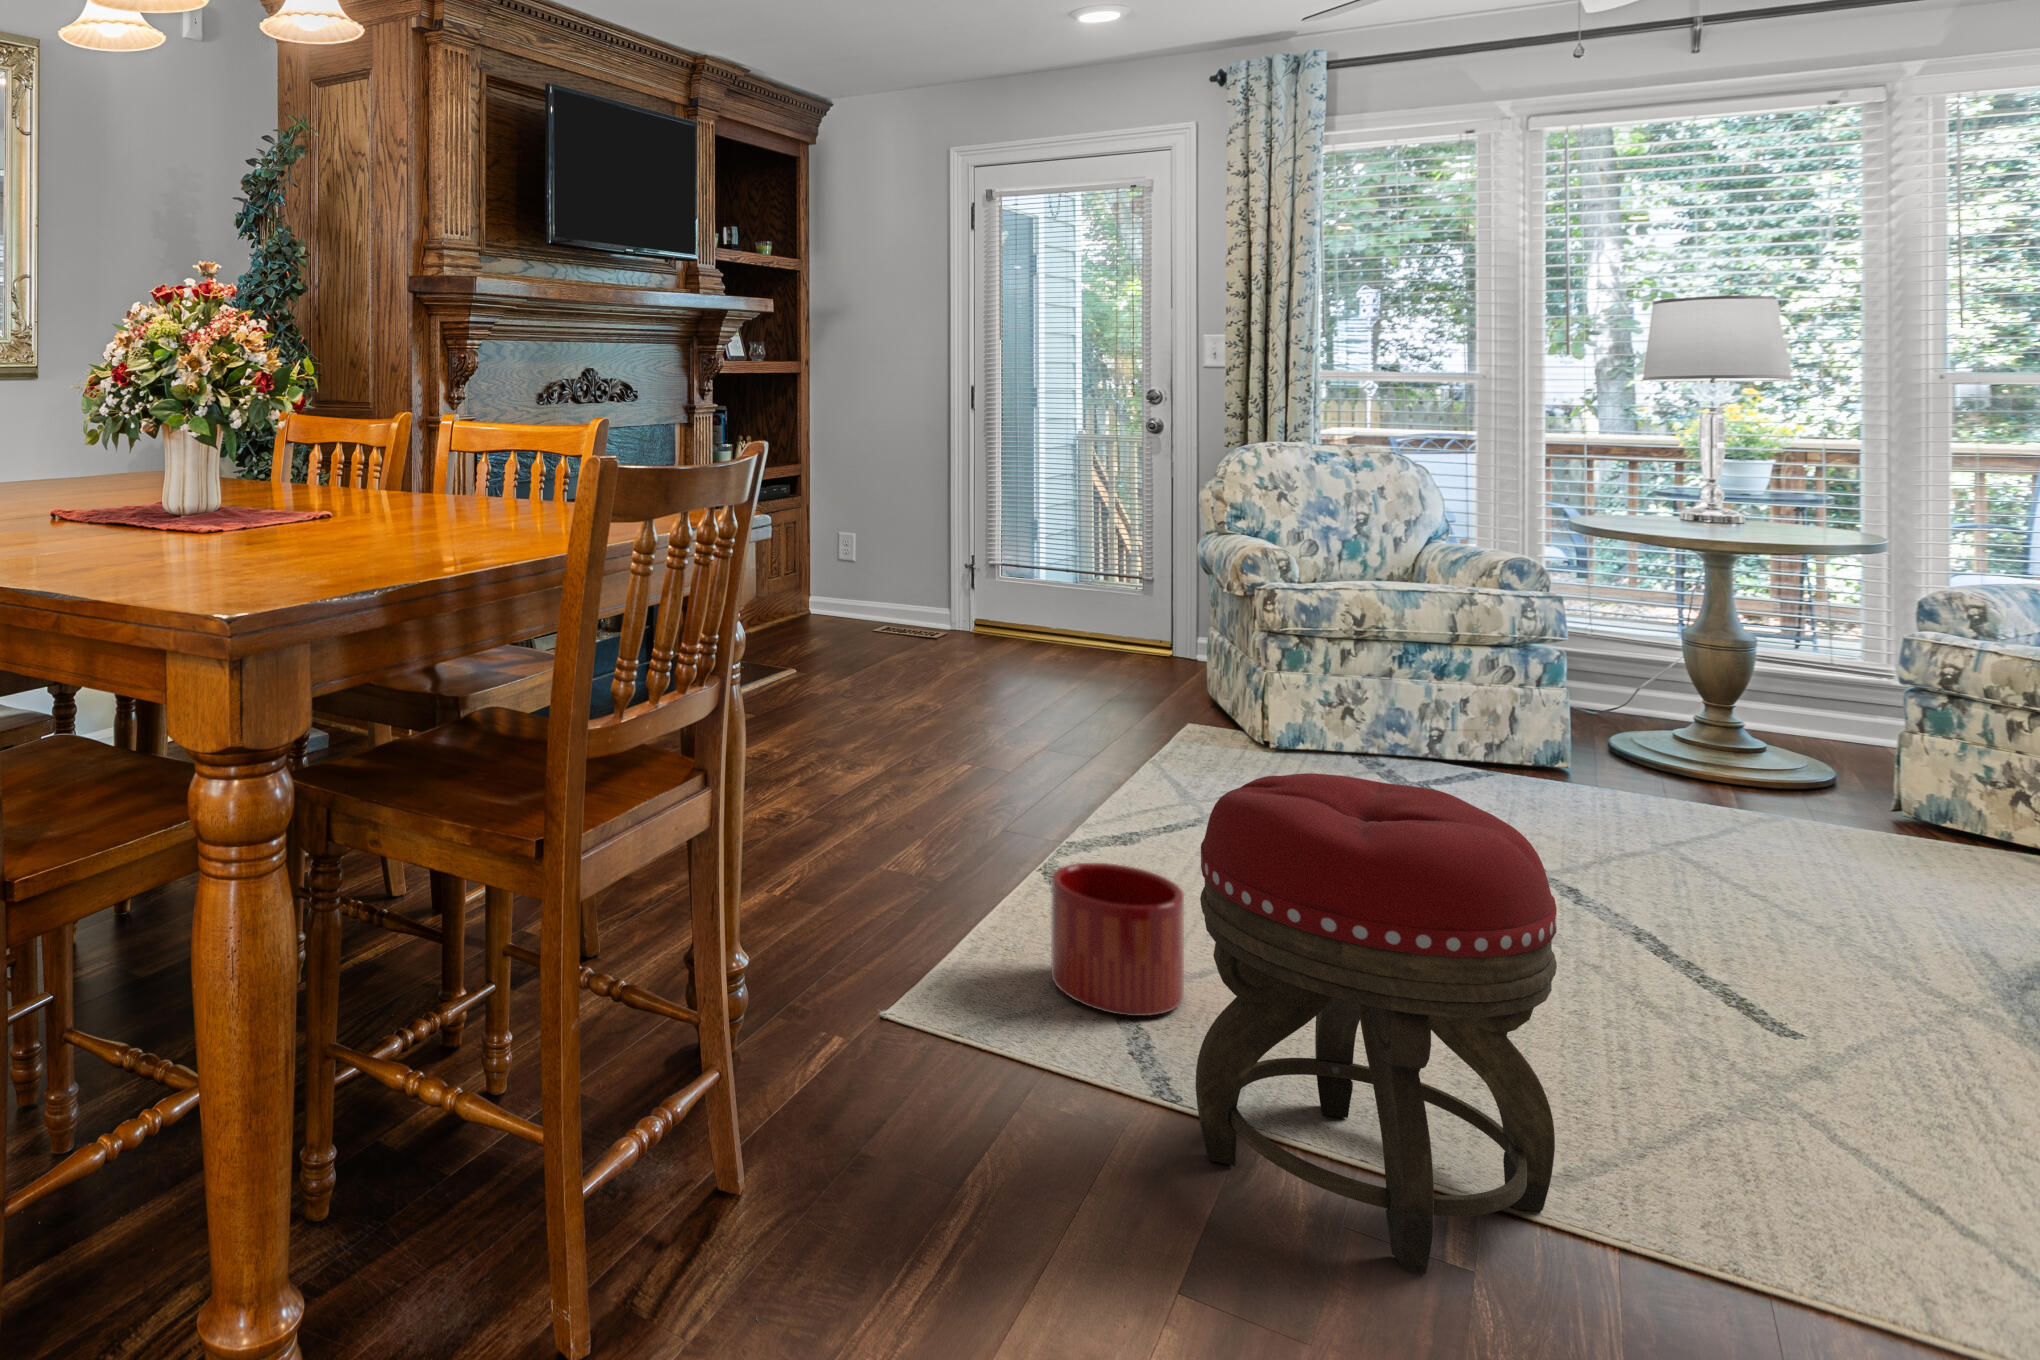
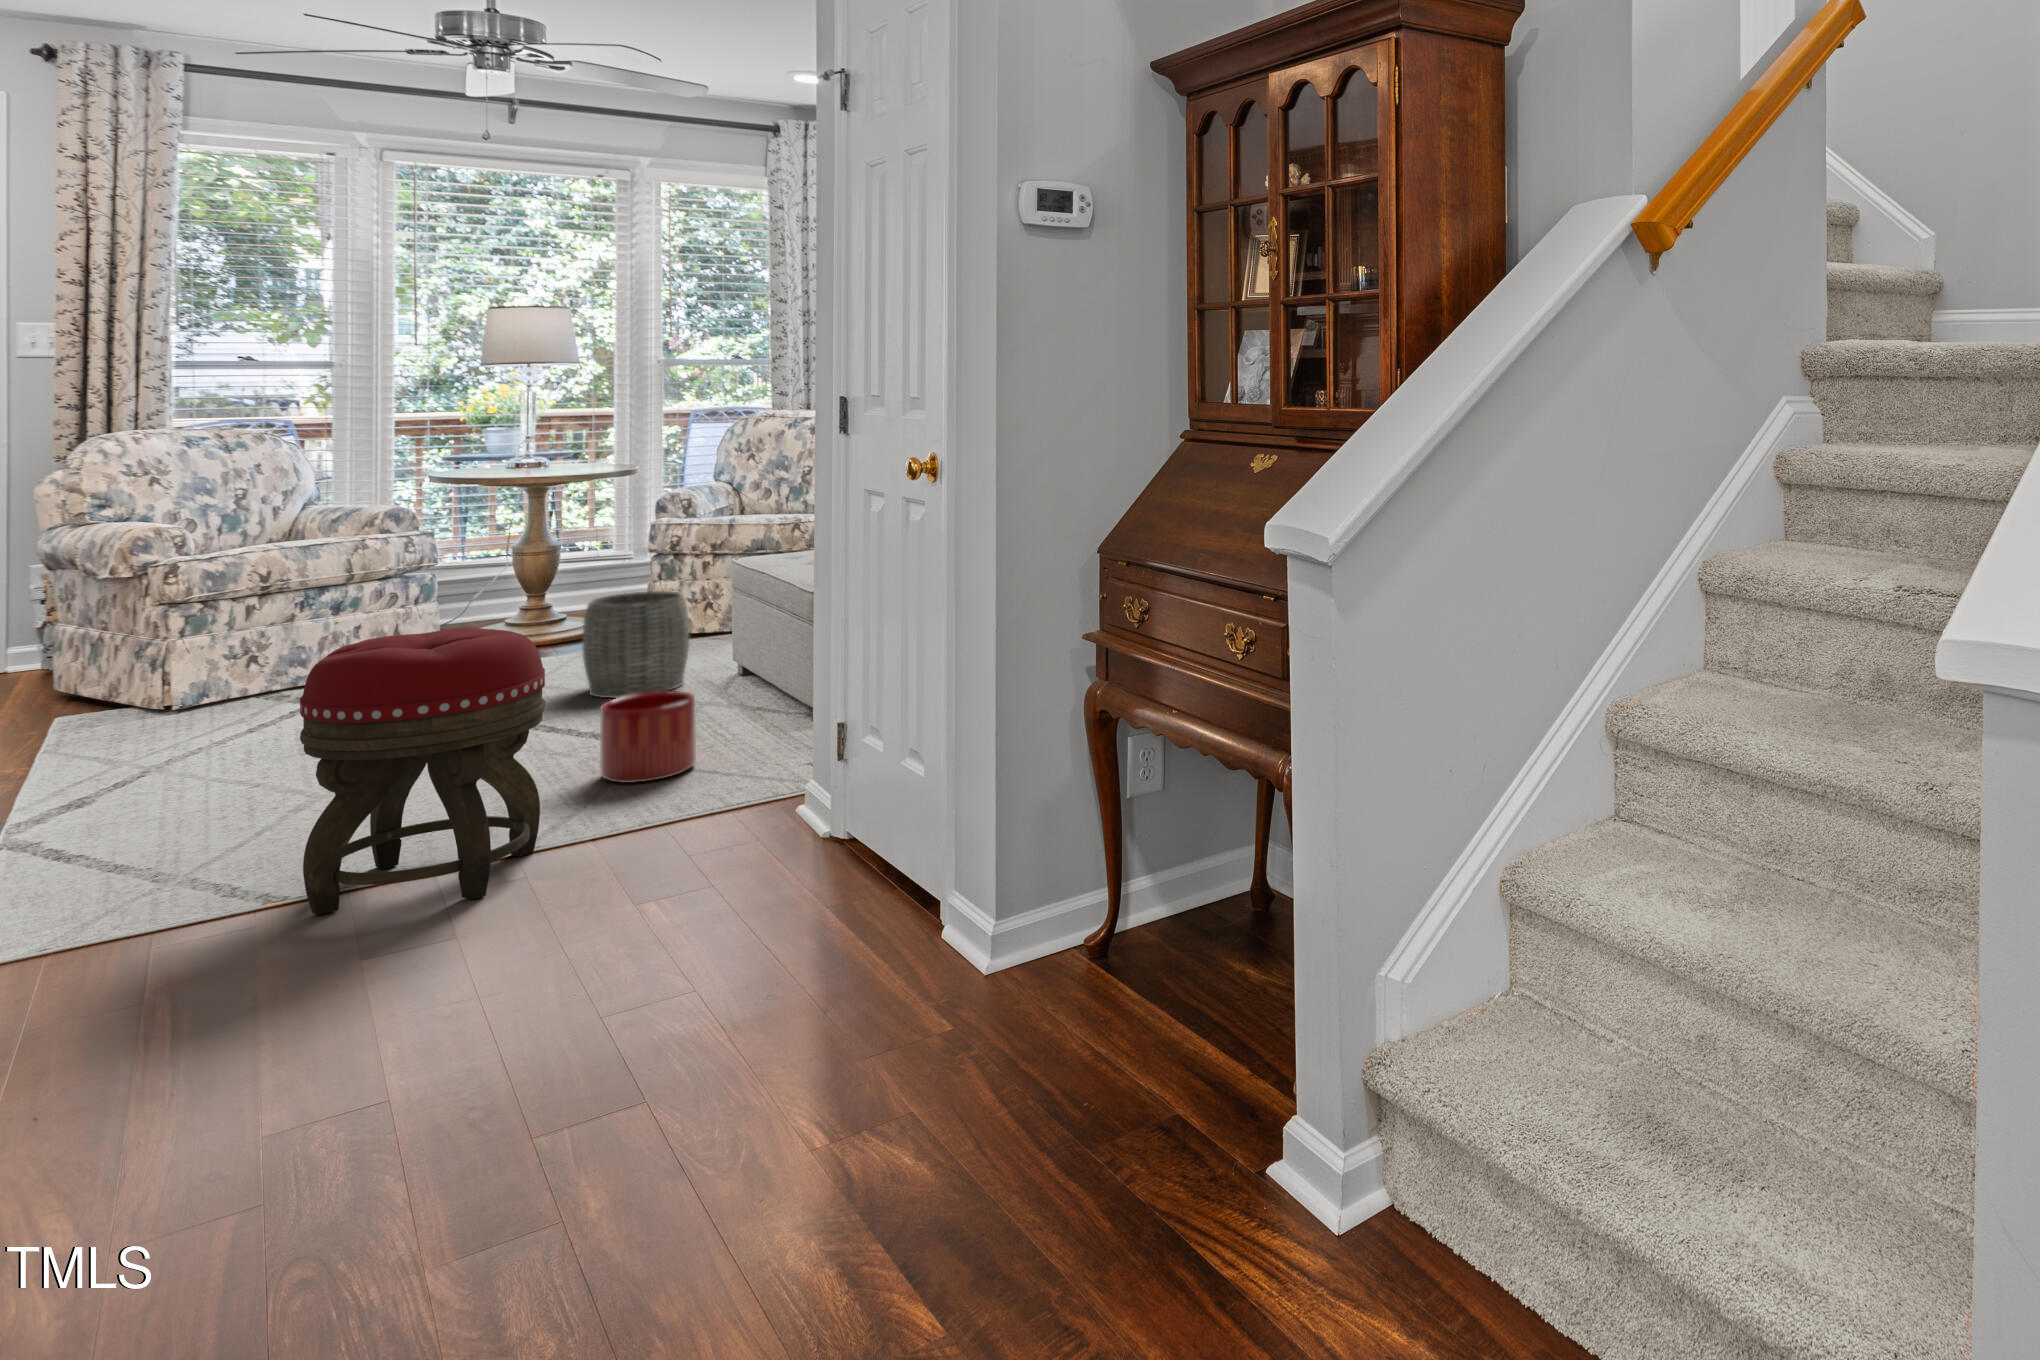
woven basket: none [1749,747,1955,940] -> present [583,591,689,698]
planter: present [1051,863,1184,1016] -> present [600,691,696,783]

